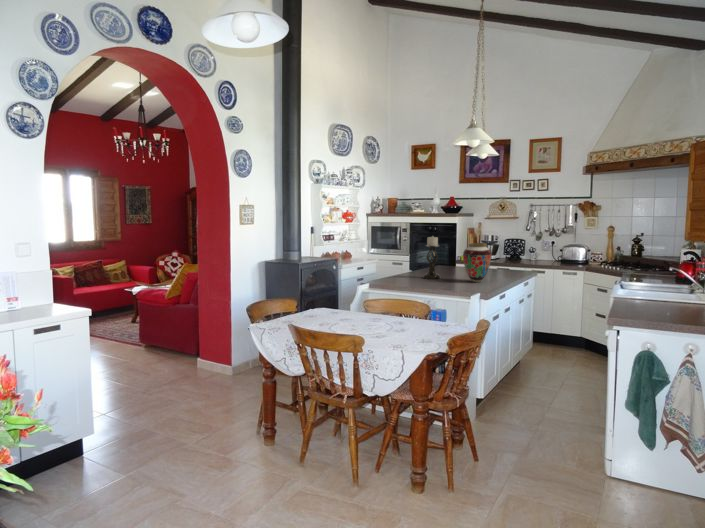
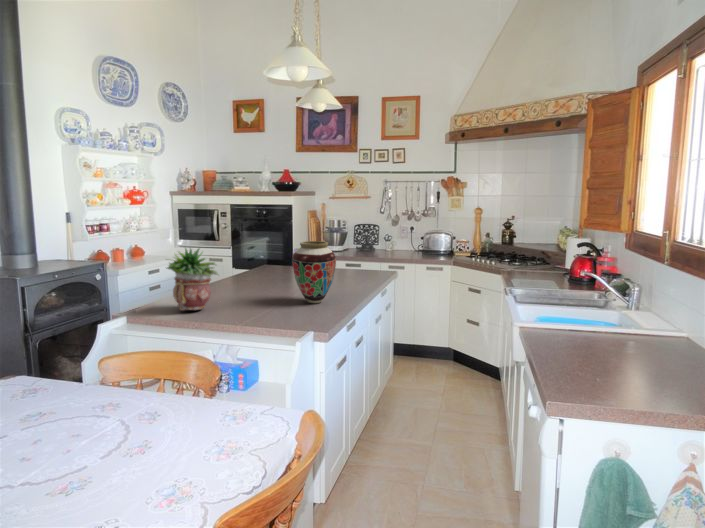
candle holder: present [423,236,441,279] -> none [232,230,261,300]
potted plant: none [388,243,420,281] -> present [167,248,218,311]

